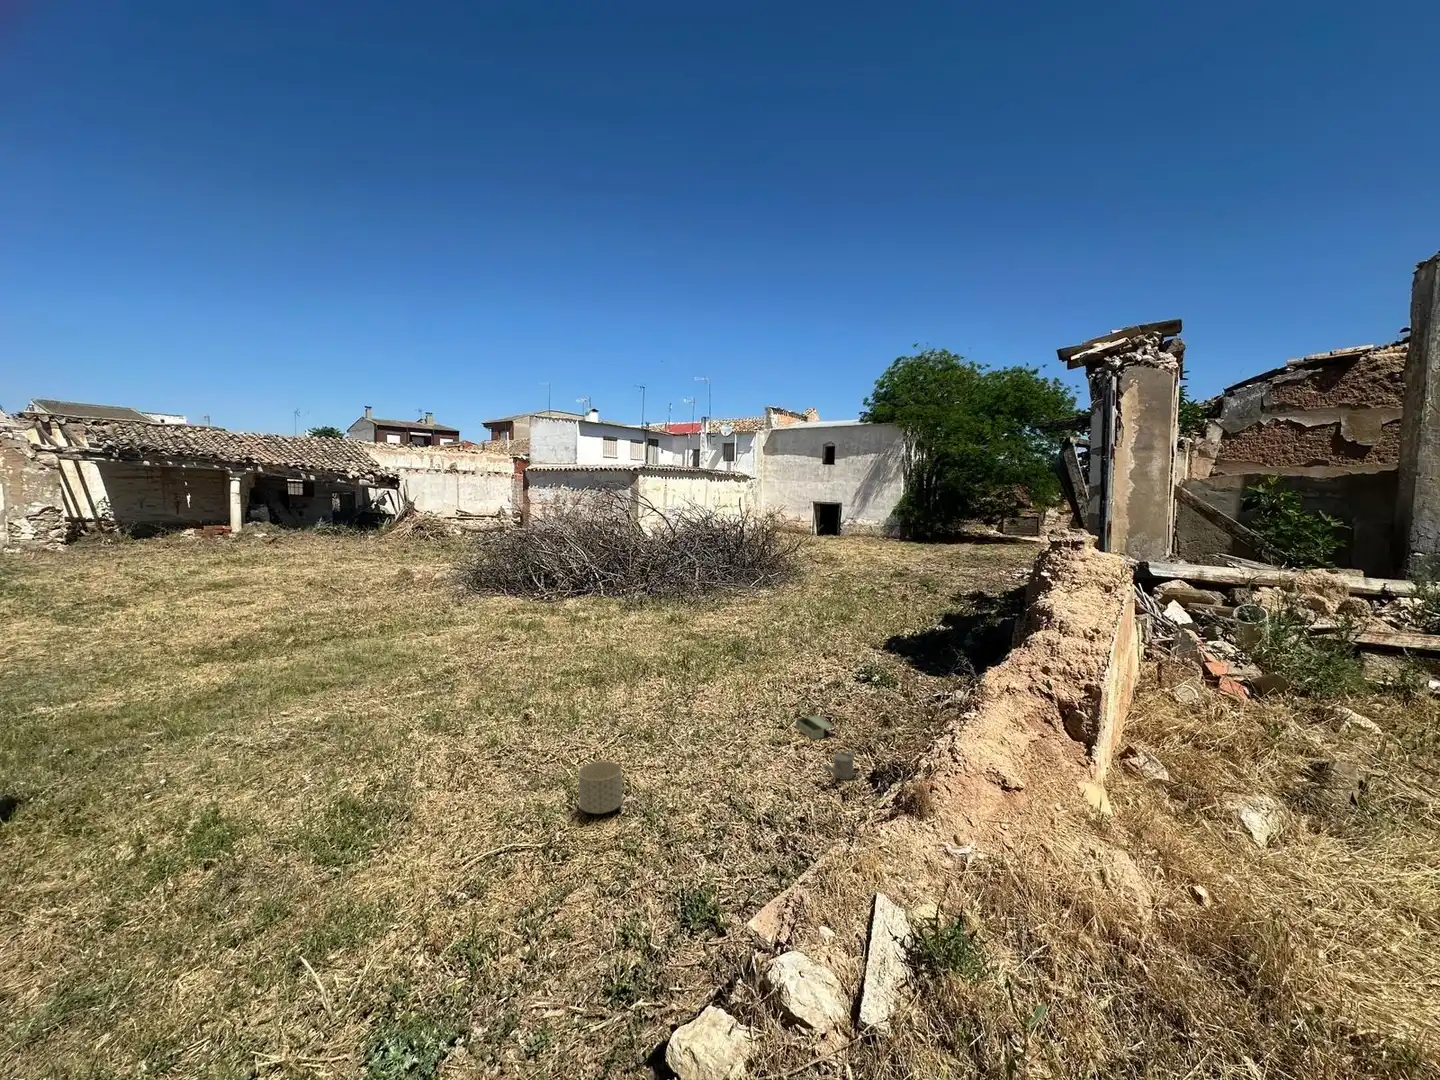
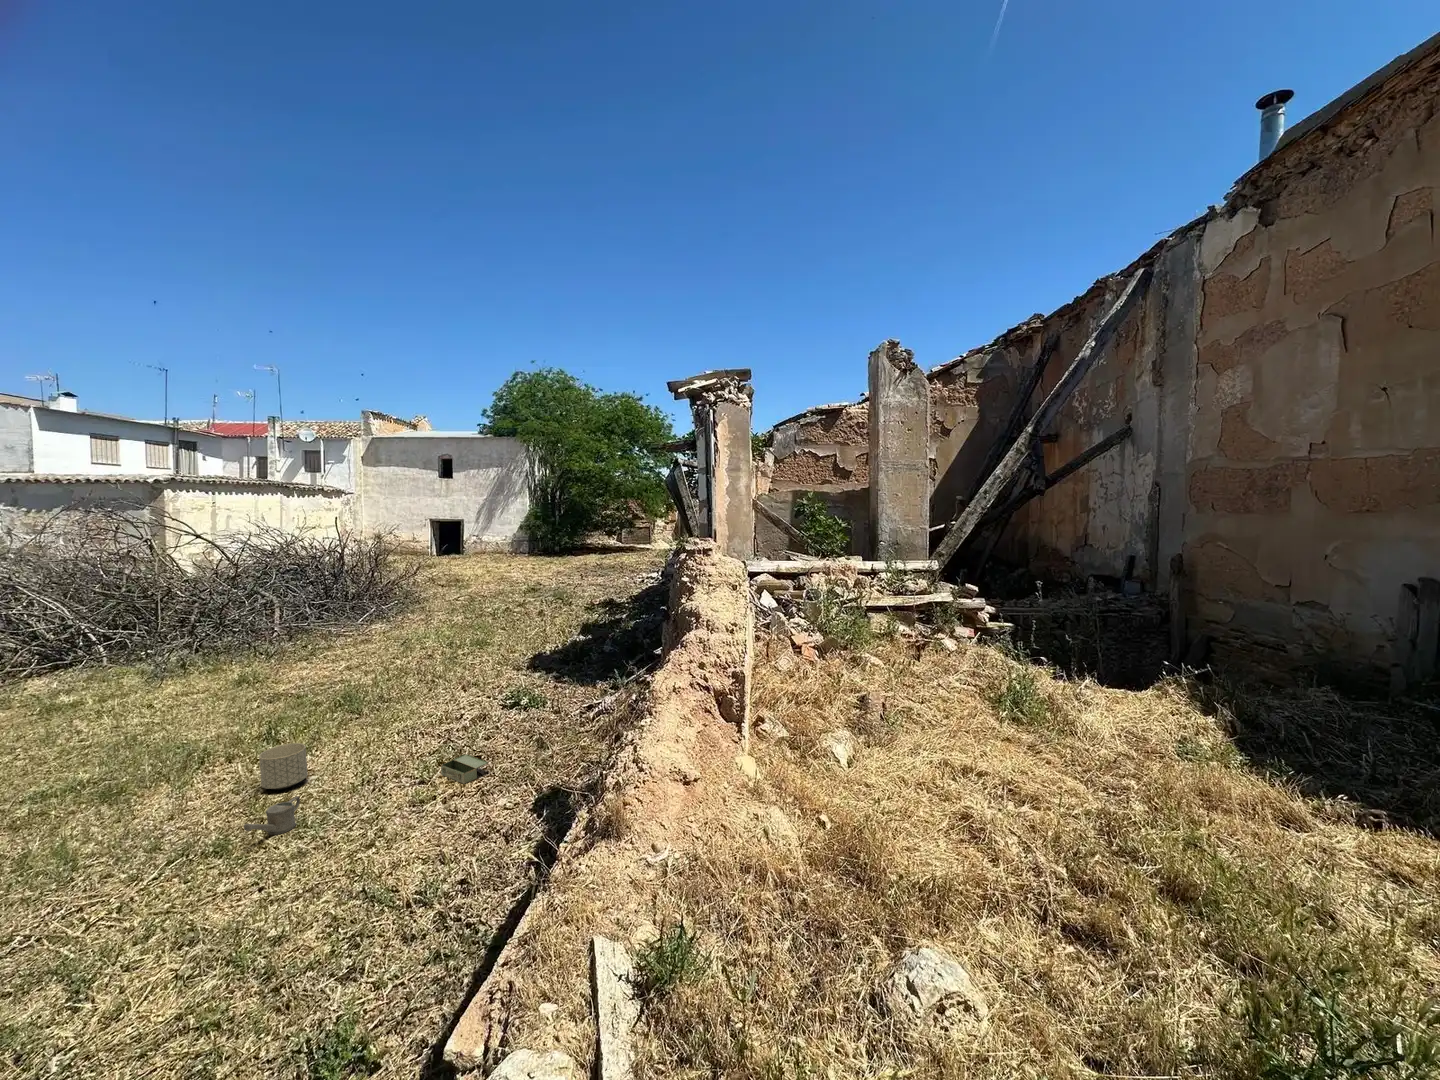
watering can: present [823,750,854,780] -> present [244,796,300,835]
planter: present [578,761,622,814] -> present [259,743,308,789]

